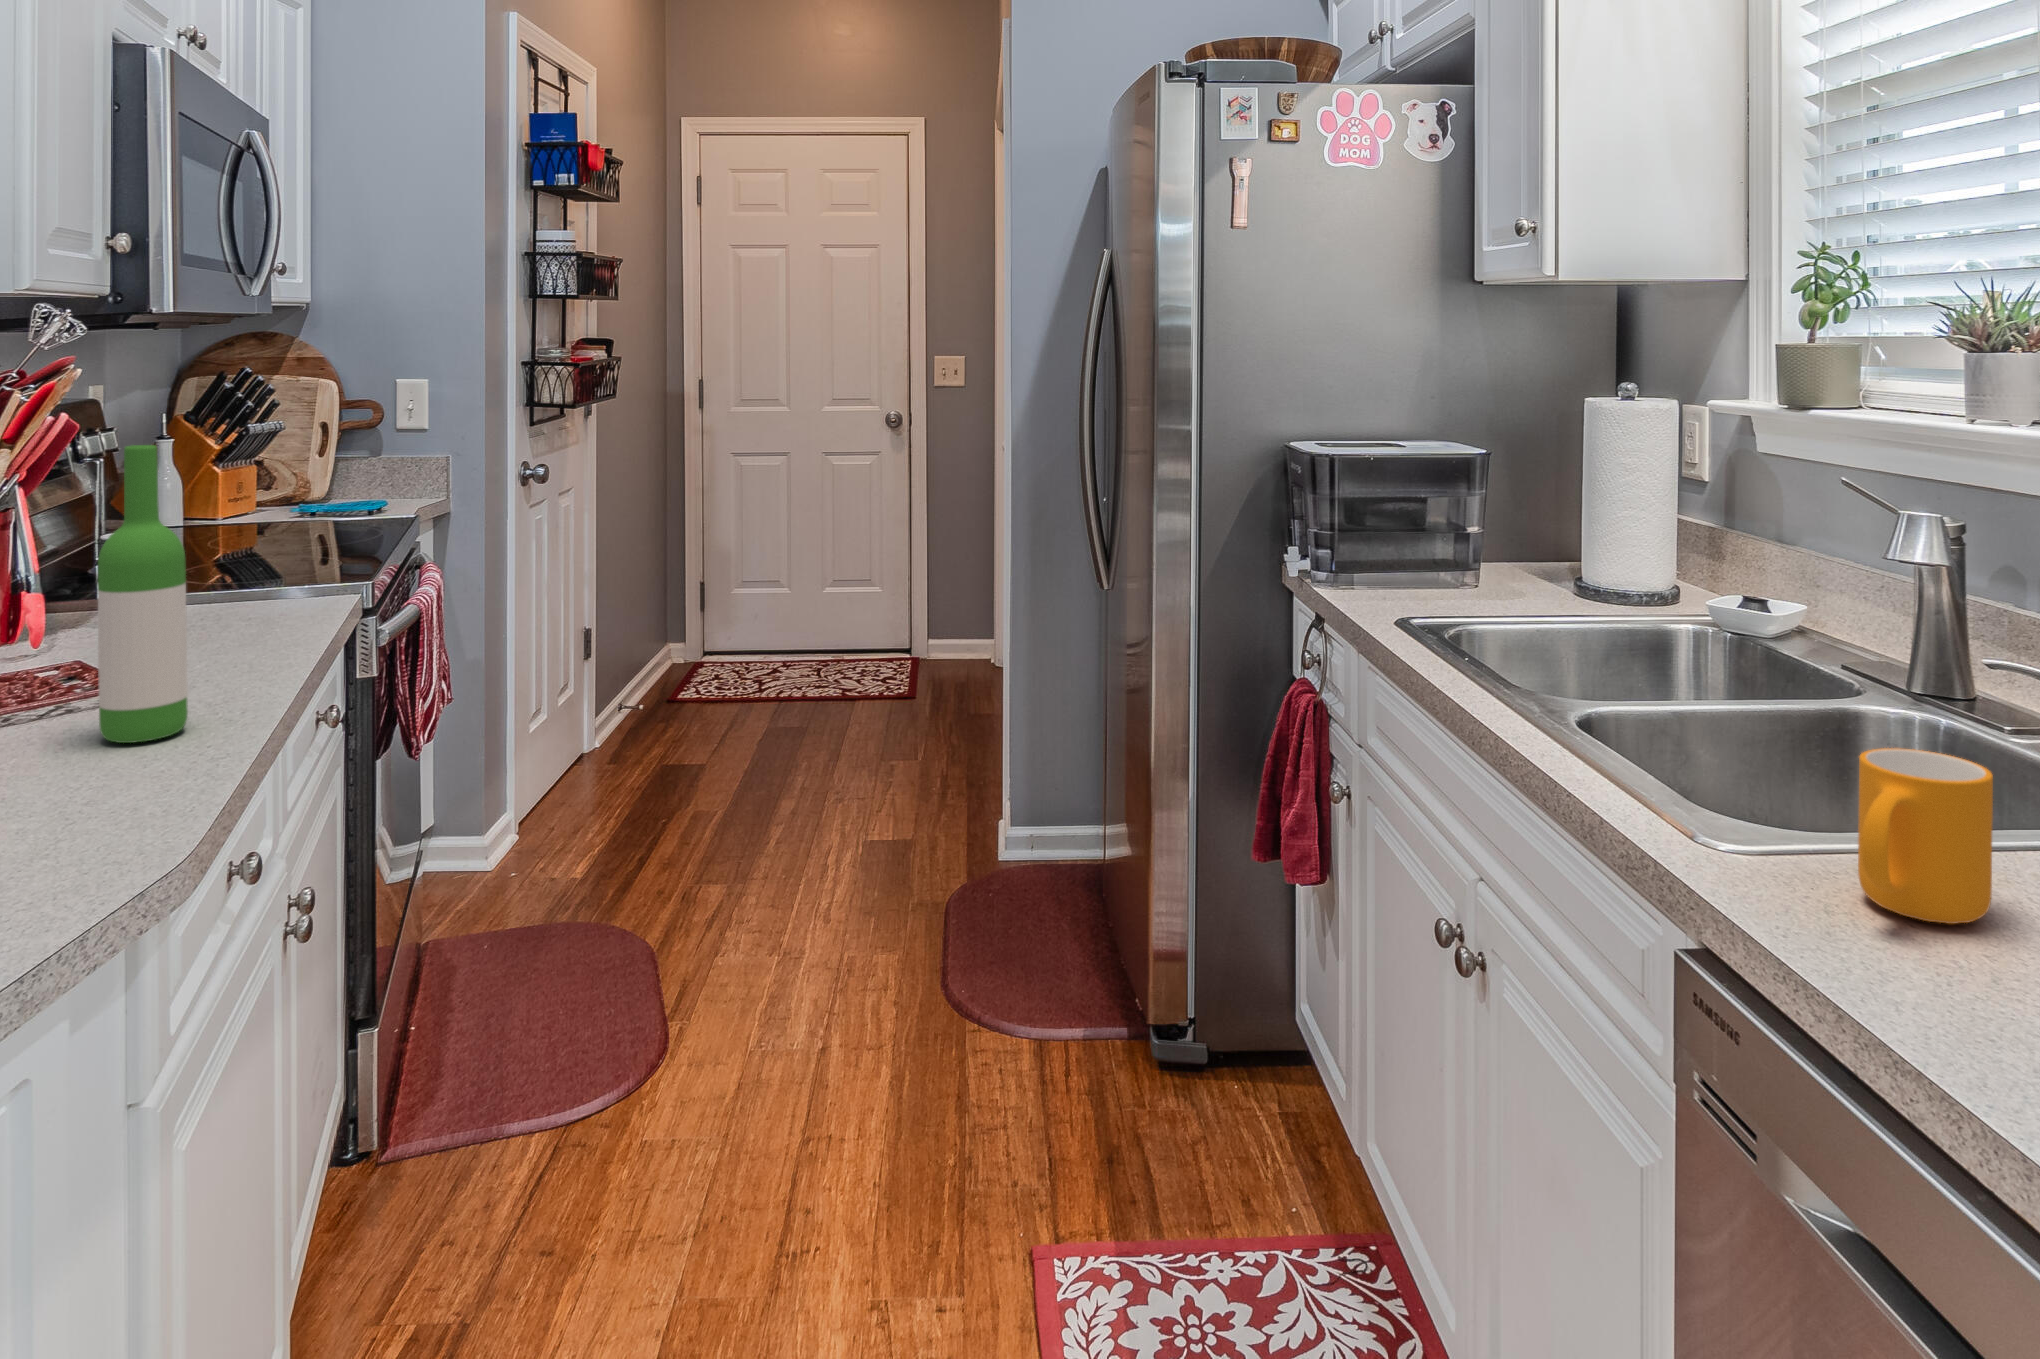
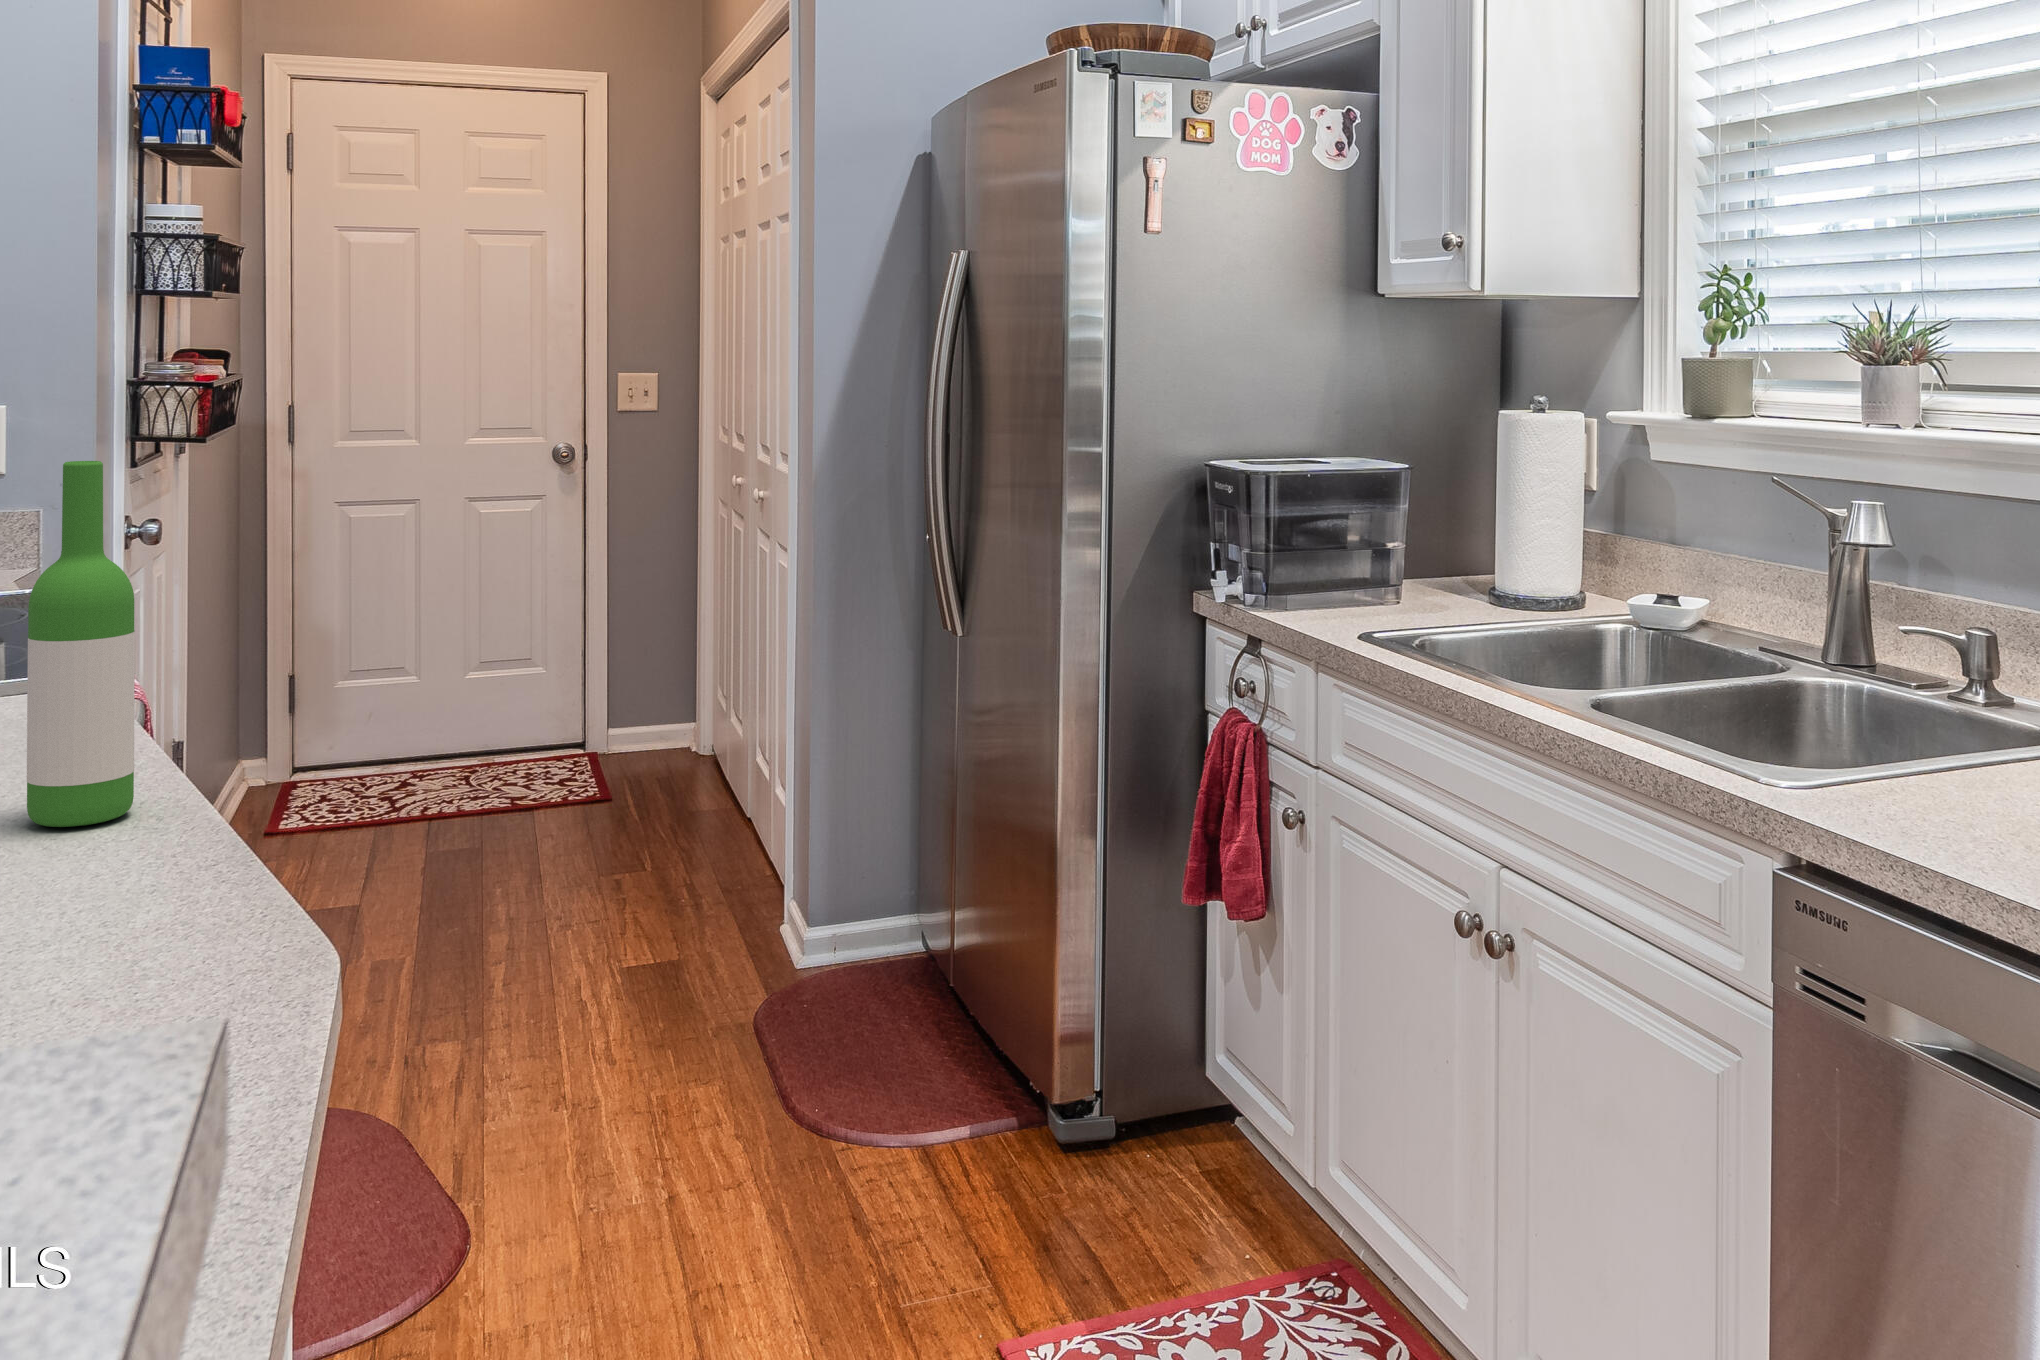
mug: present [1858,748,1993,924] -> none [1892,681,1991,812]

